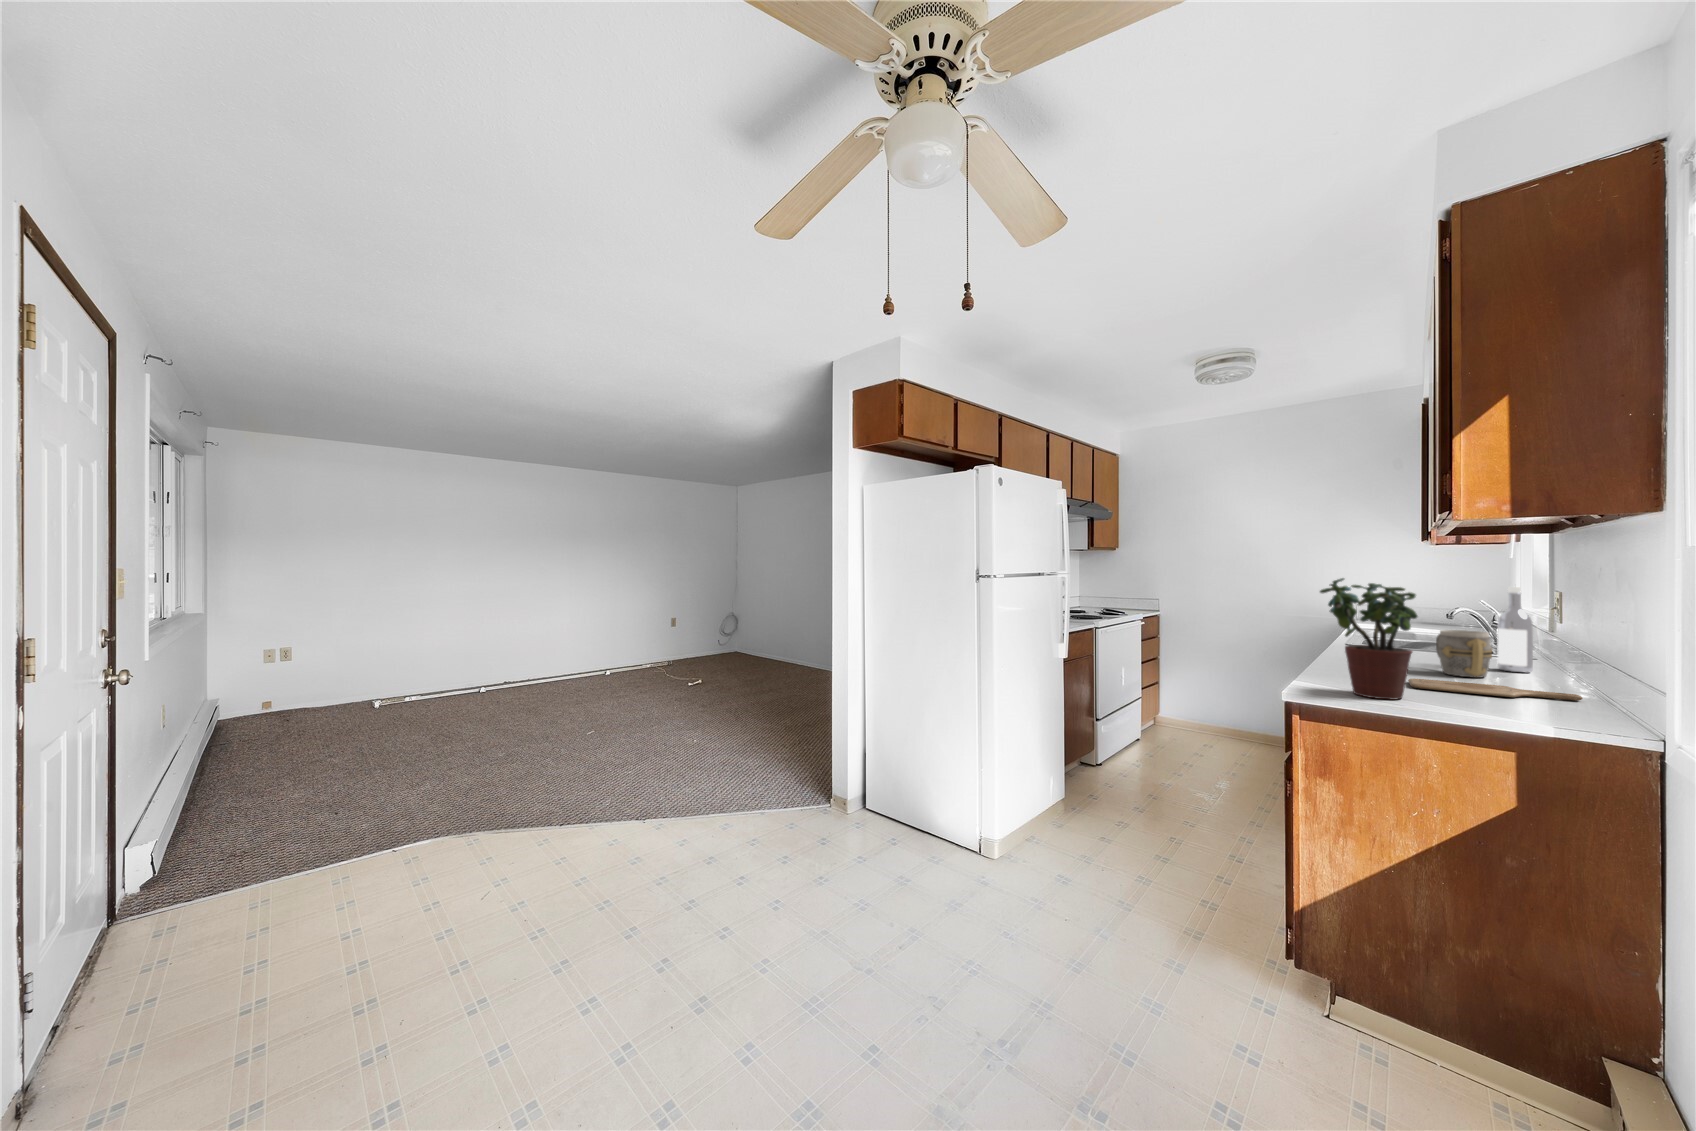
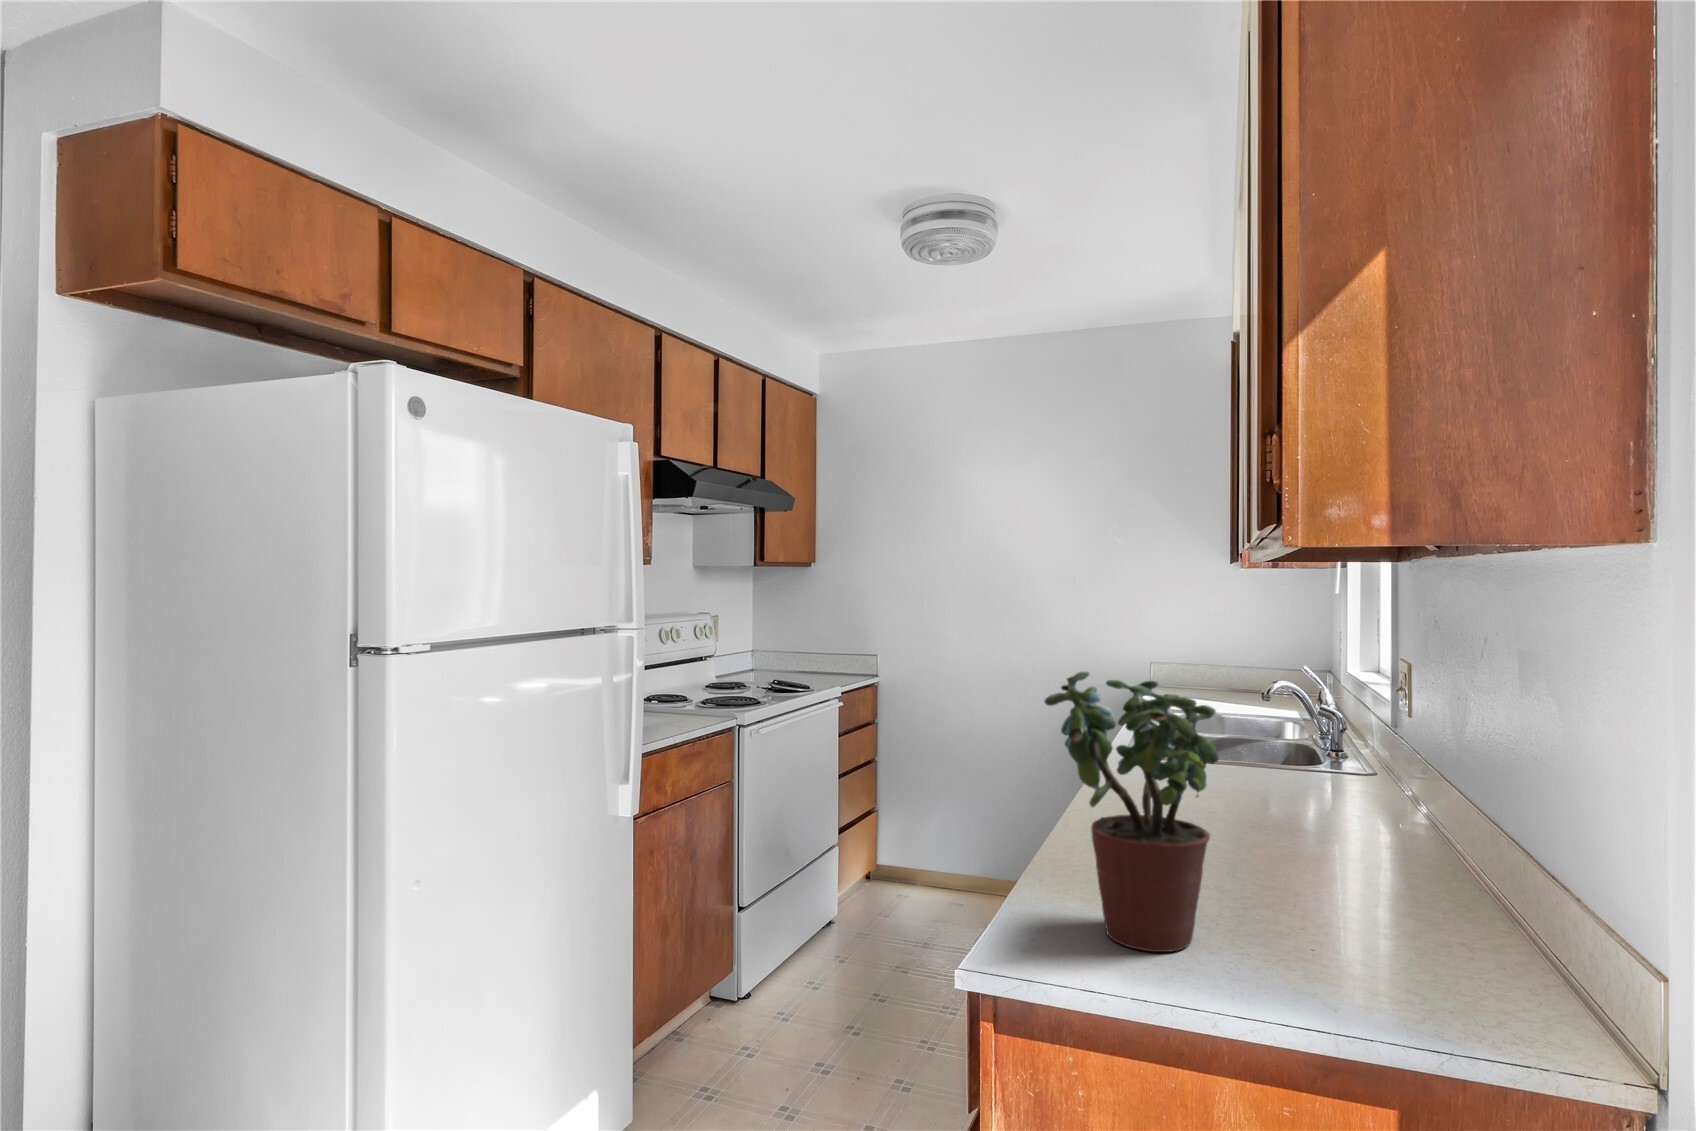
wine bottle: present [1497,587,1533,673] -> none [1333,660,1381,816]
mug: present [1436,630,1492,678] -> none [1249,746,1330,841]
cutting board: present [1408,679,1583,701] -> none [1206,862,1469,909]

